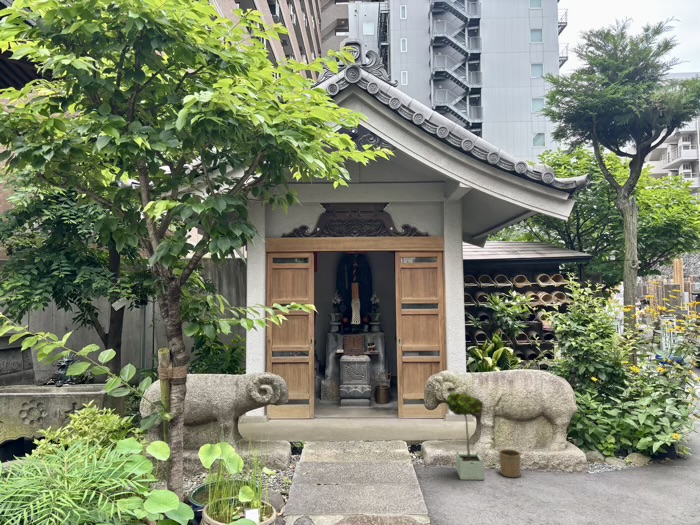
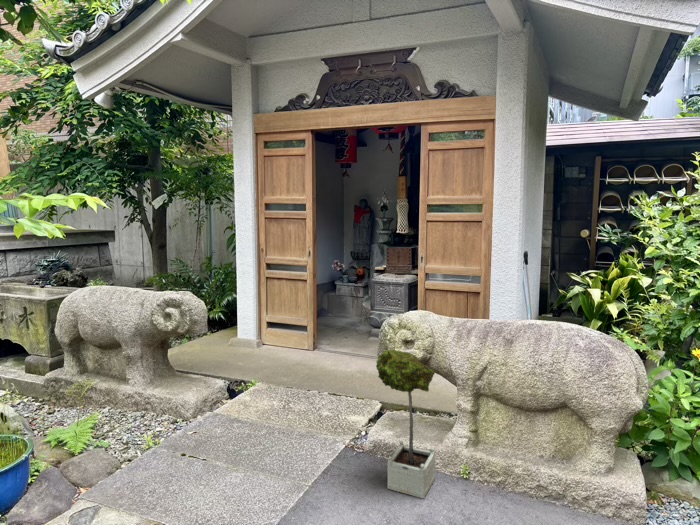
bucket: present [498,449,522,477] -> none [464,440,505,507]

